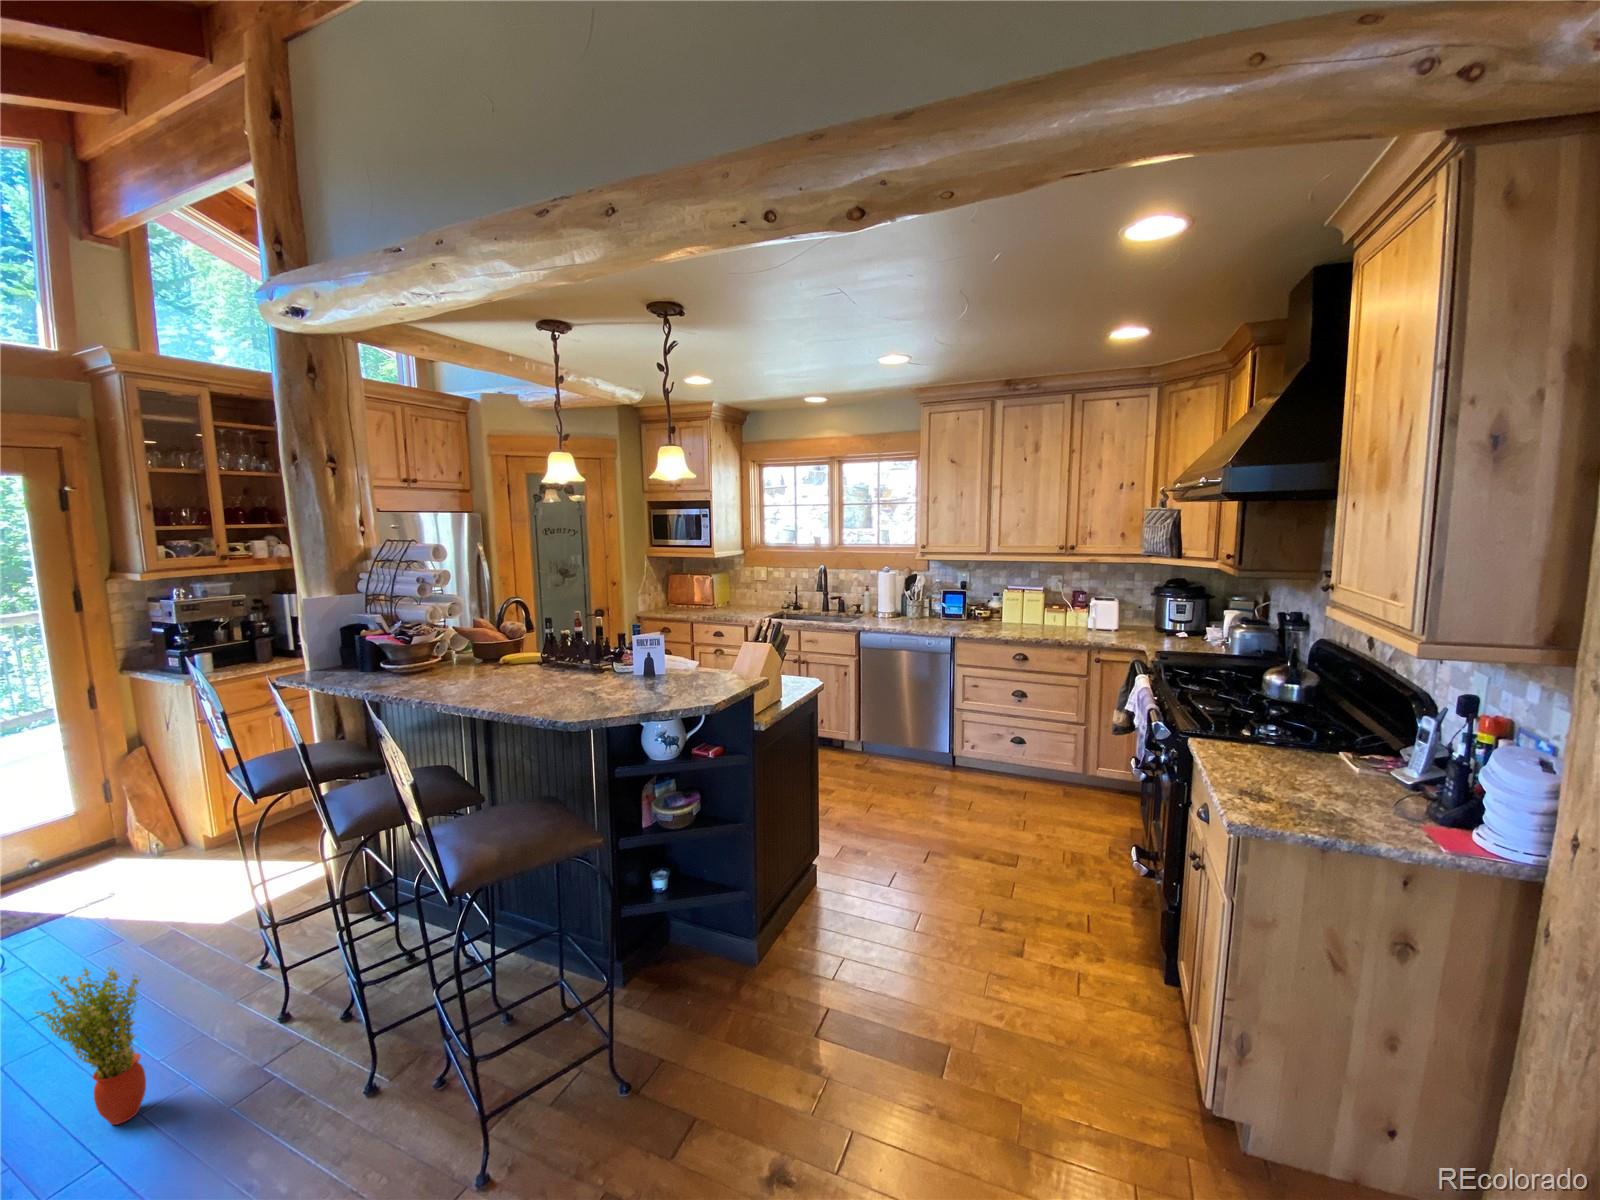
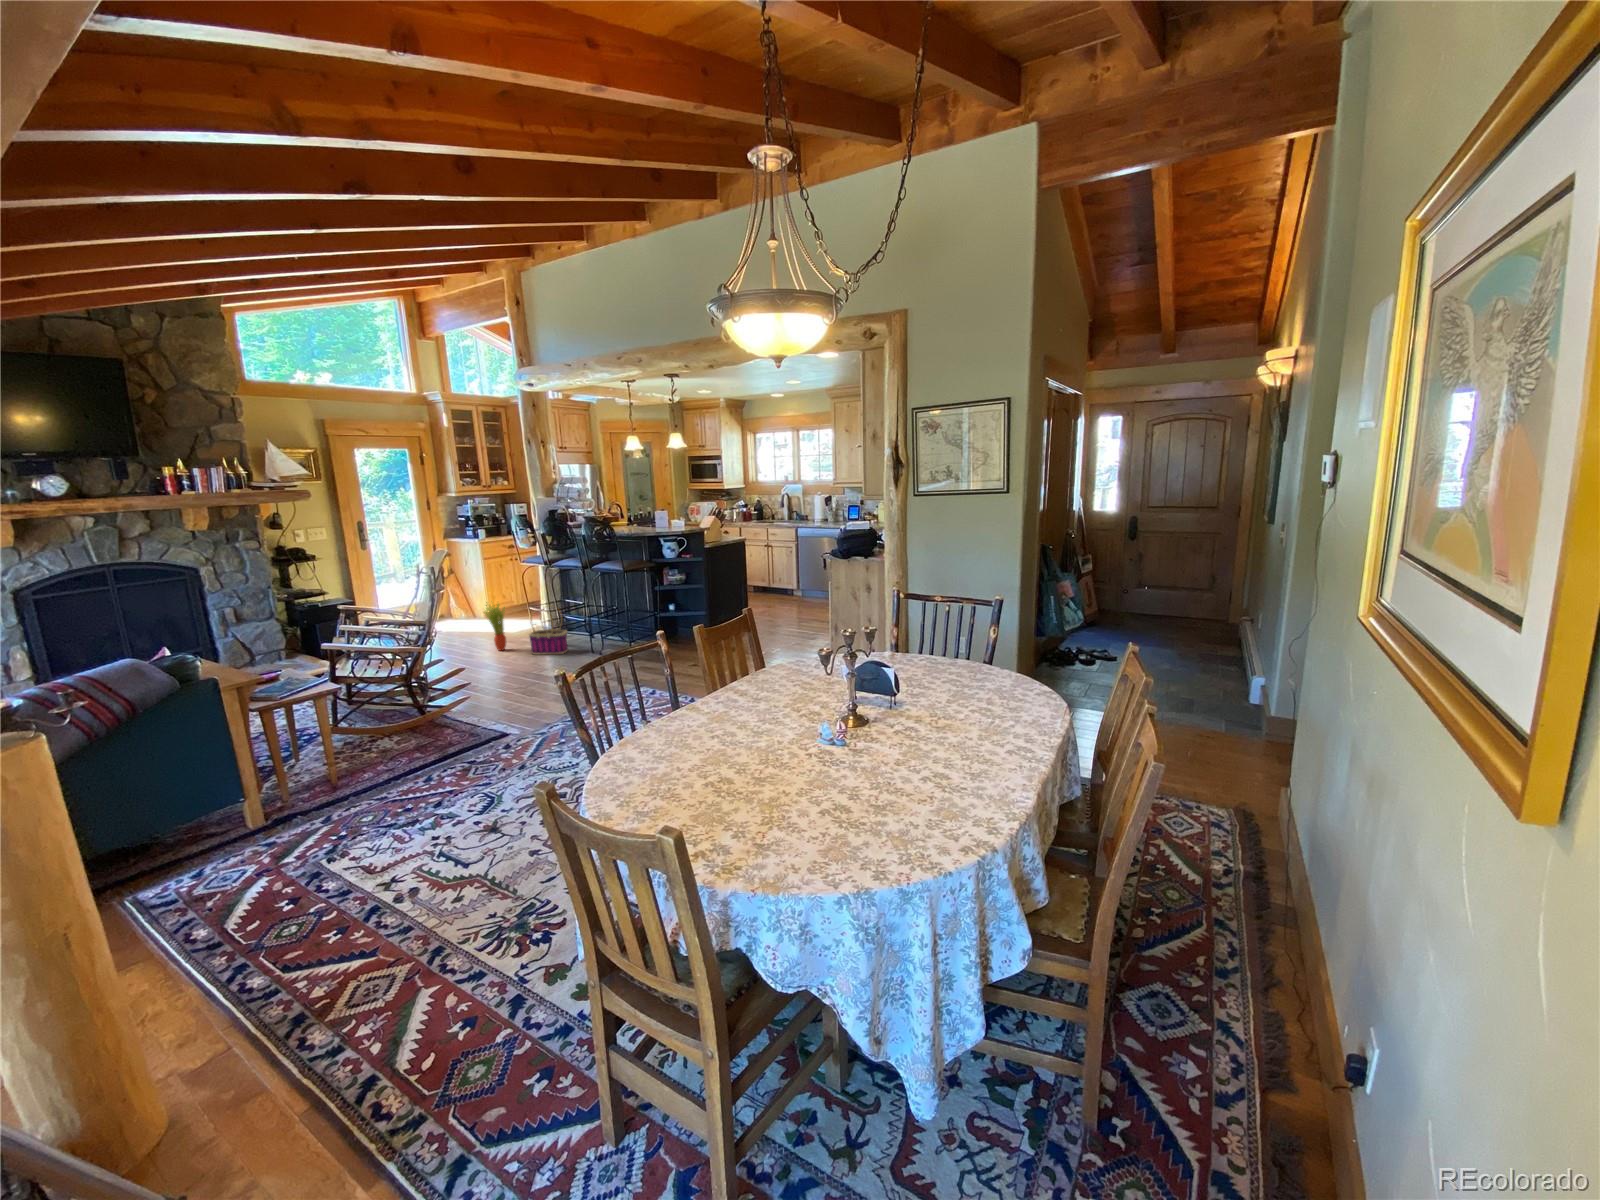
basket: none [202,972,356,1164] -> present [529,609,568,655]

